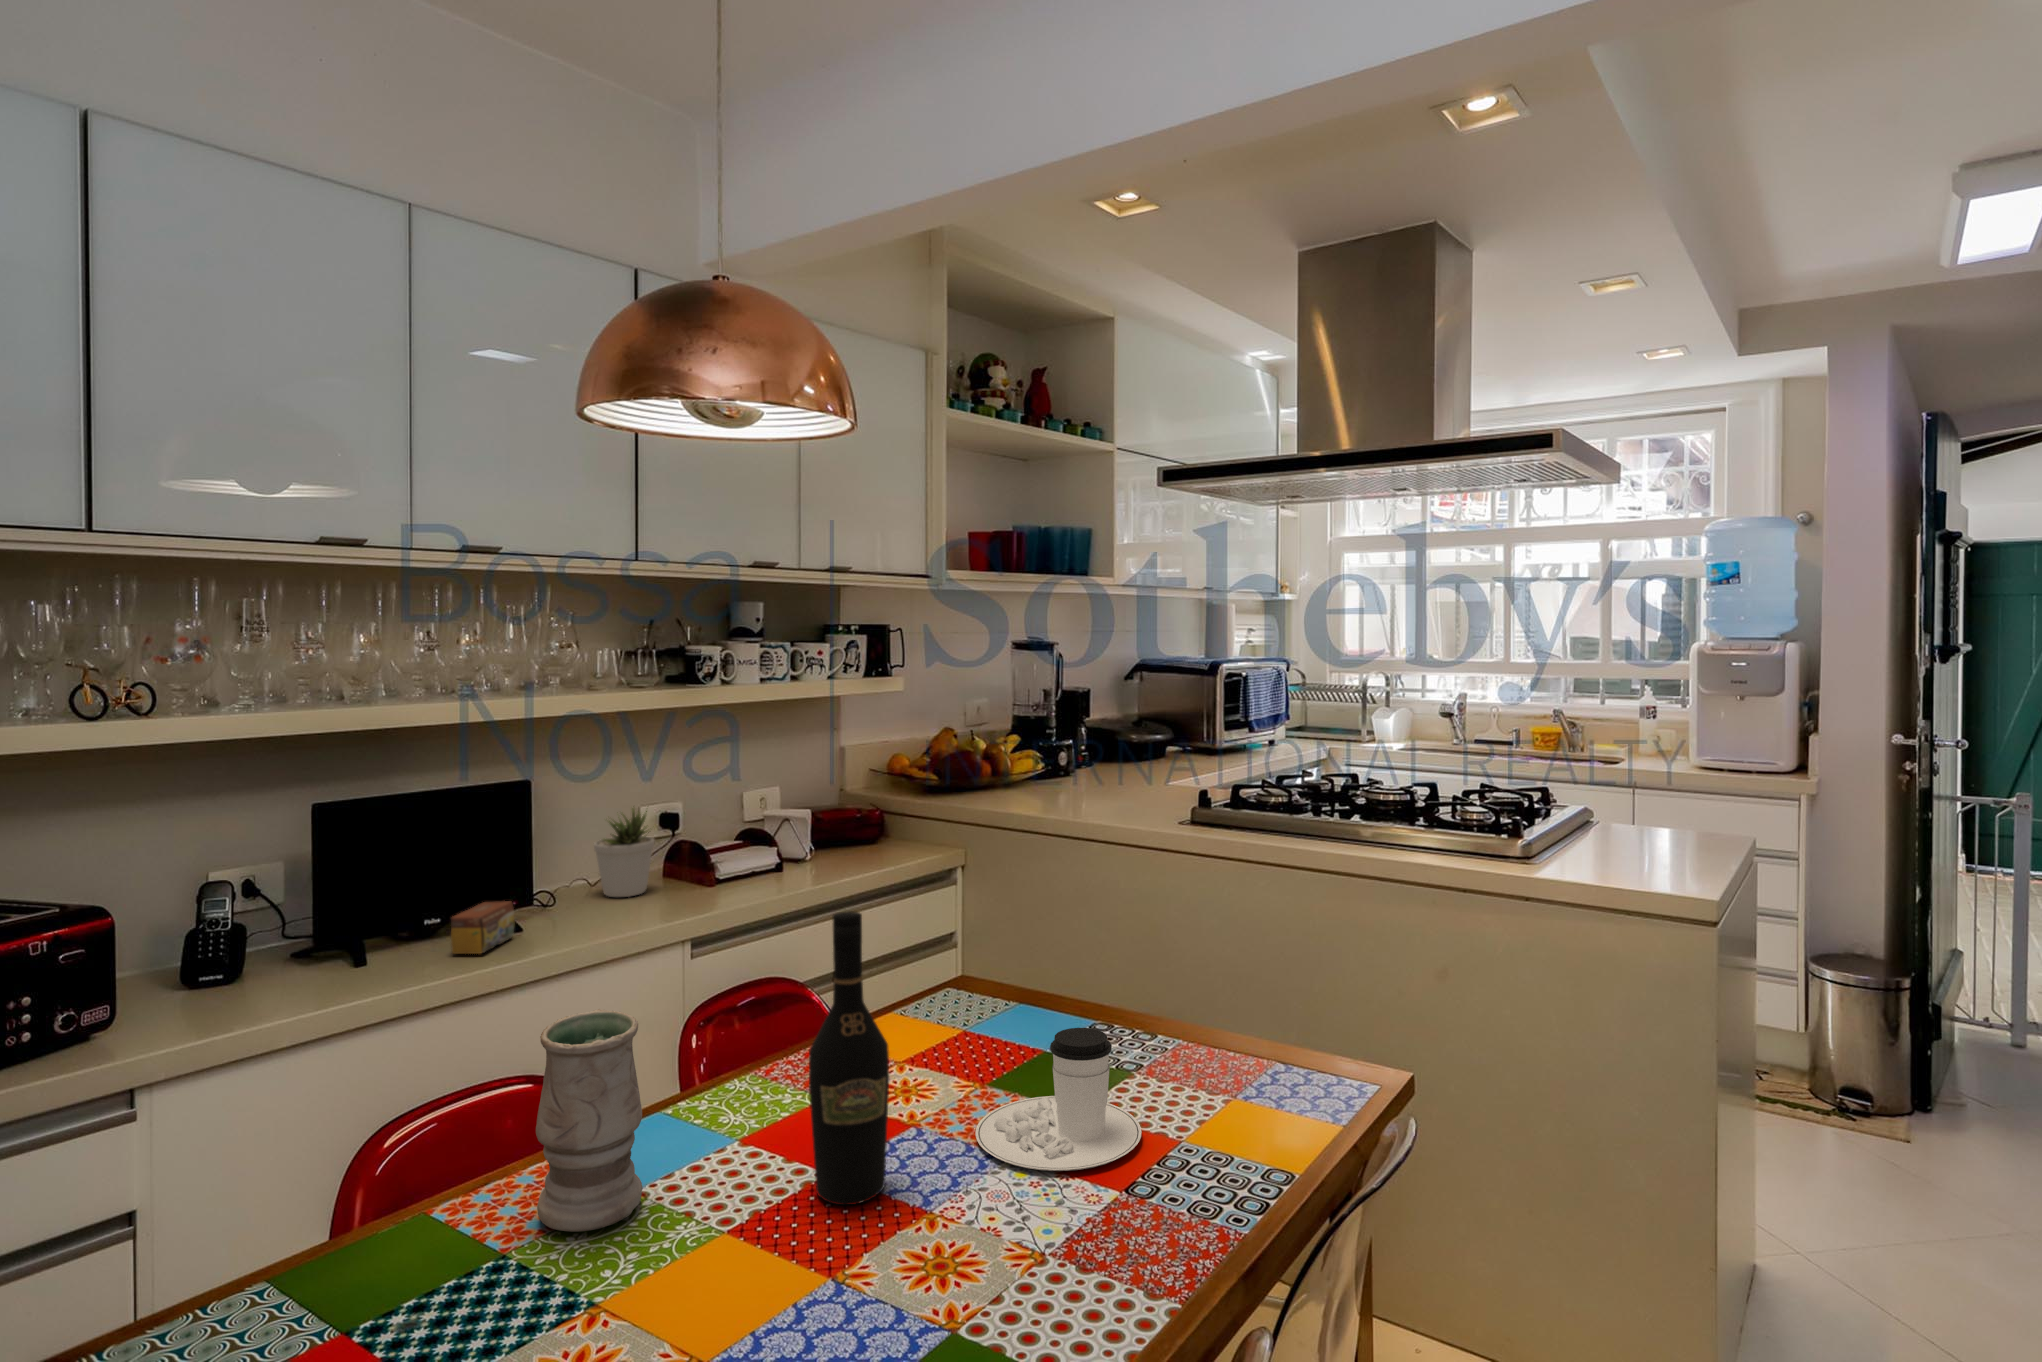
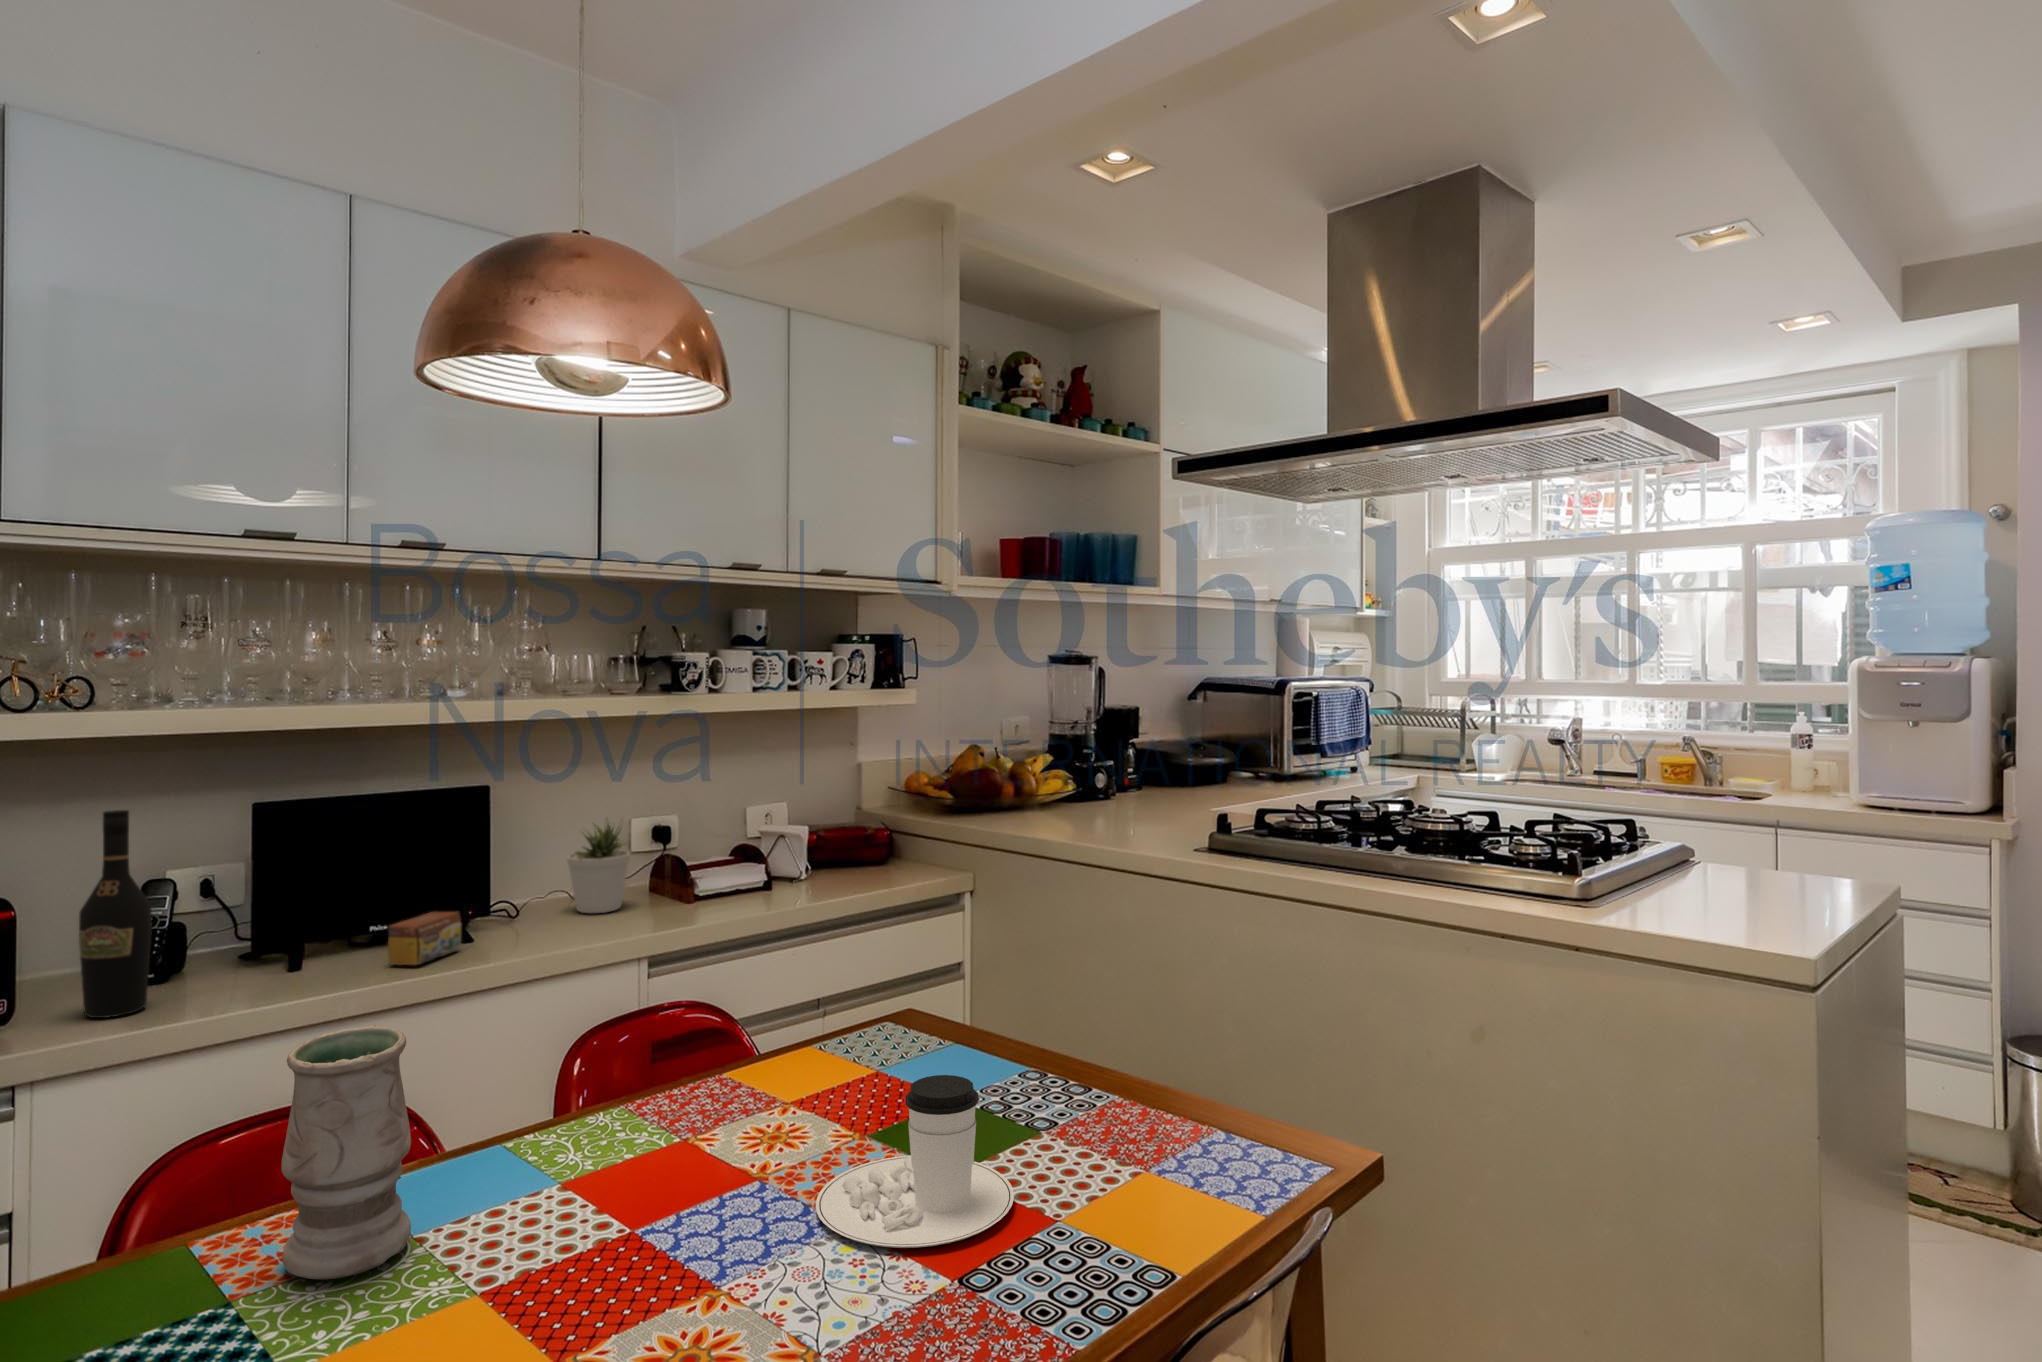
wine bottle: present [809,911,889,1205] -> present [79,810,152,1018]

